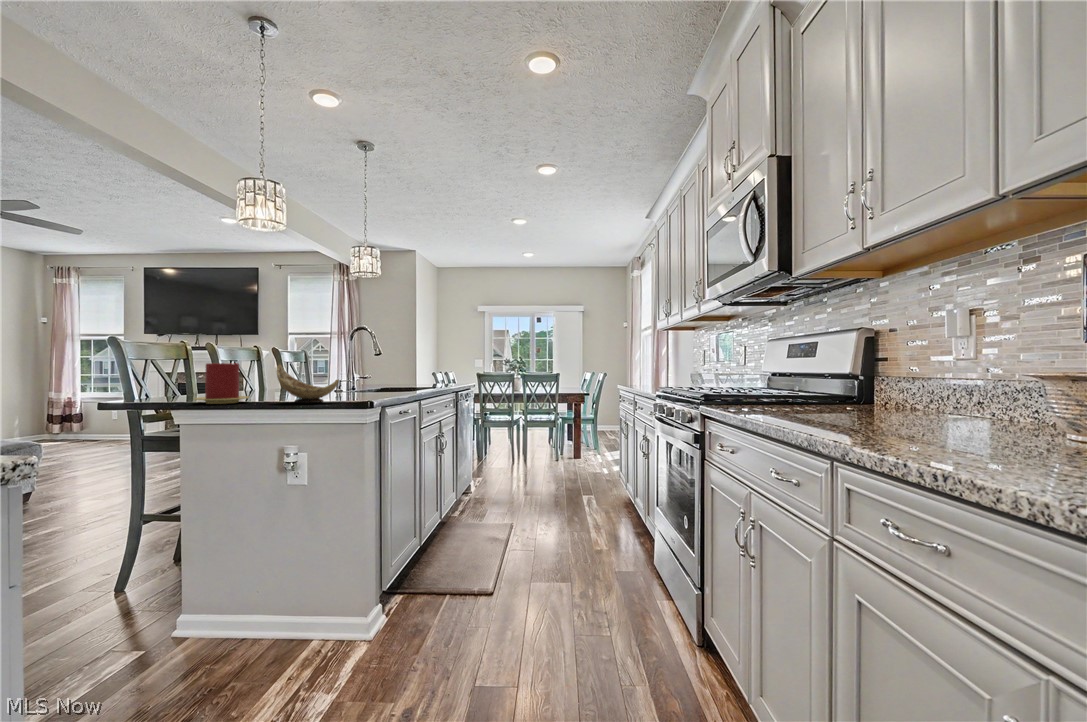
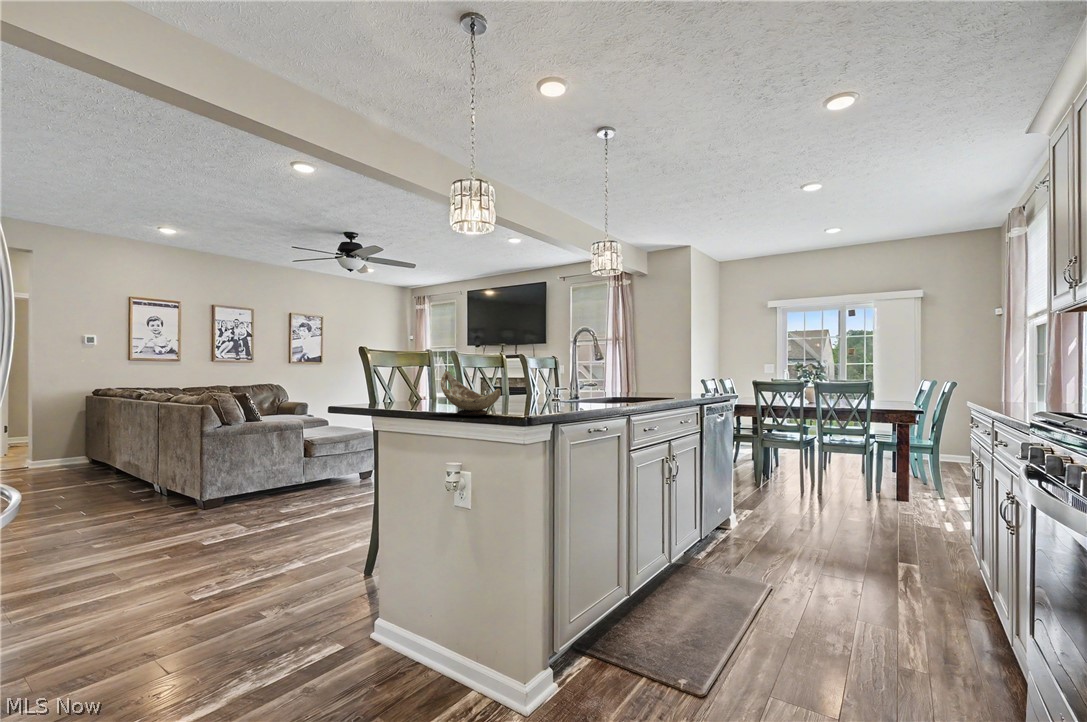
candle: present [194,363,249,404] -> none [377,370,427,412]

